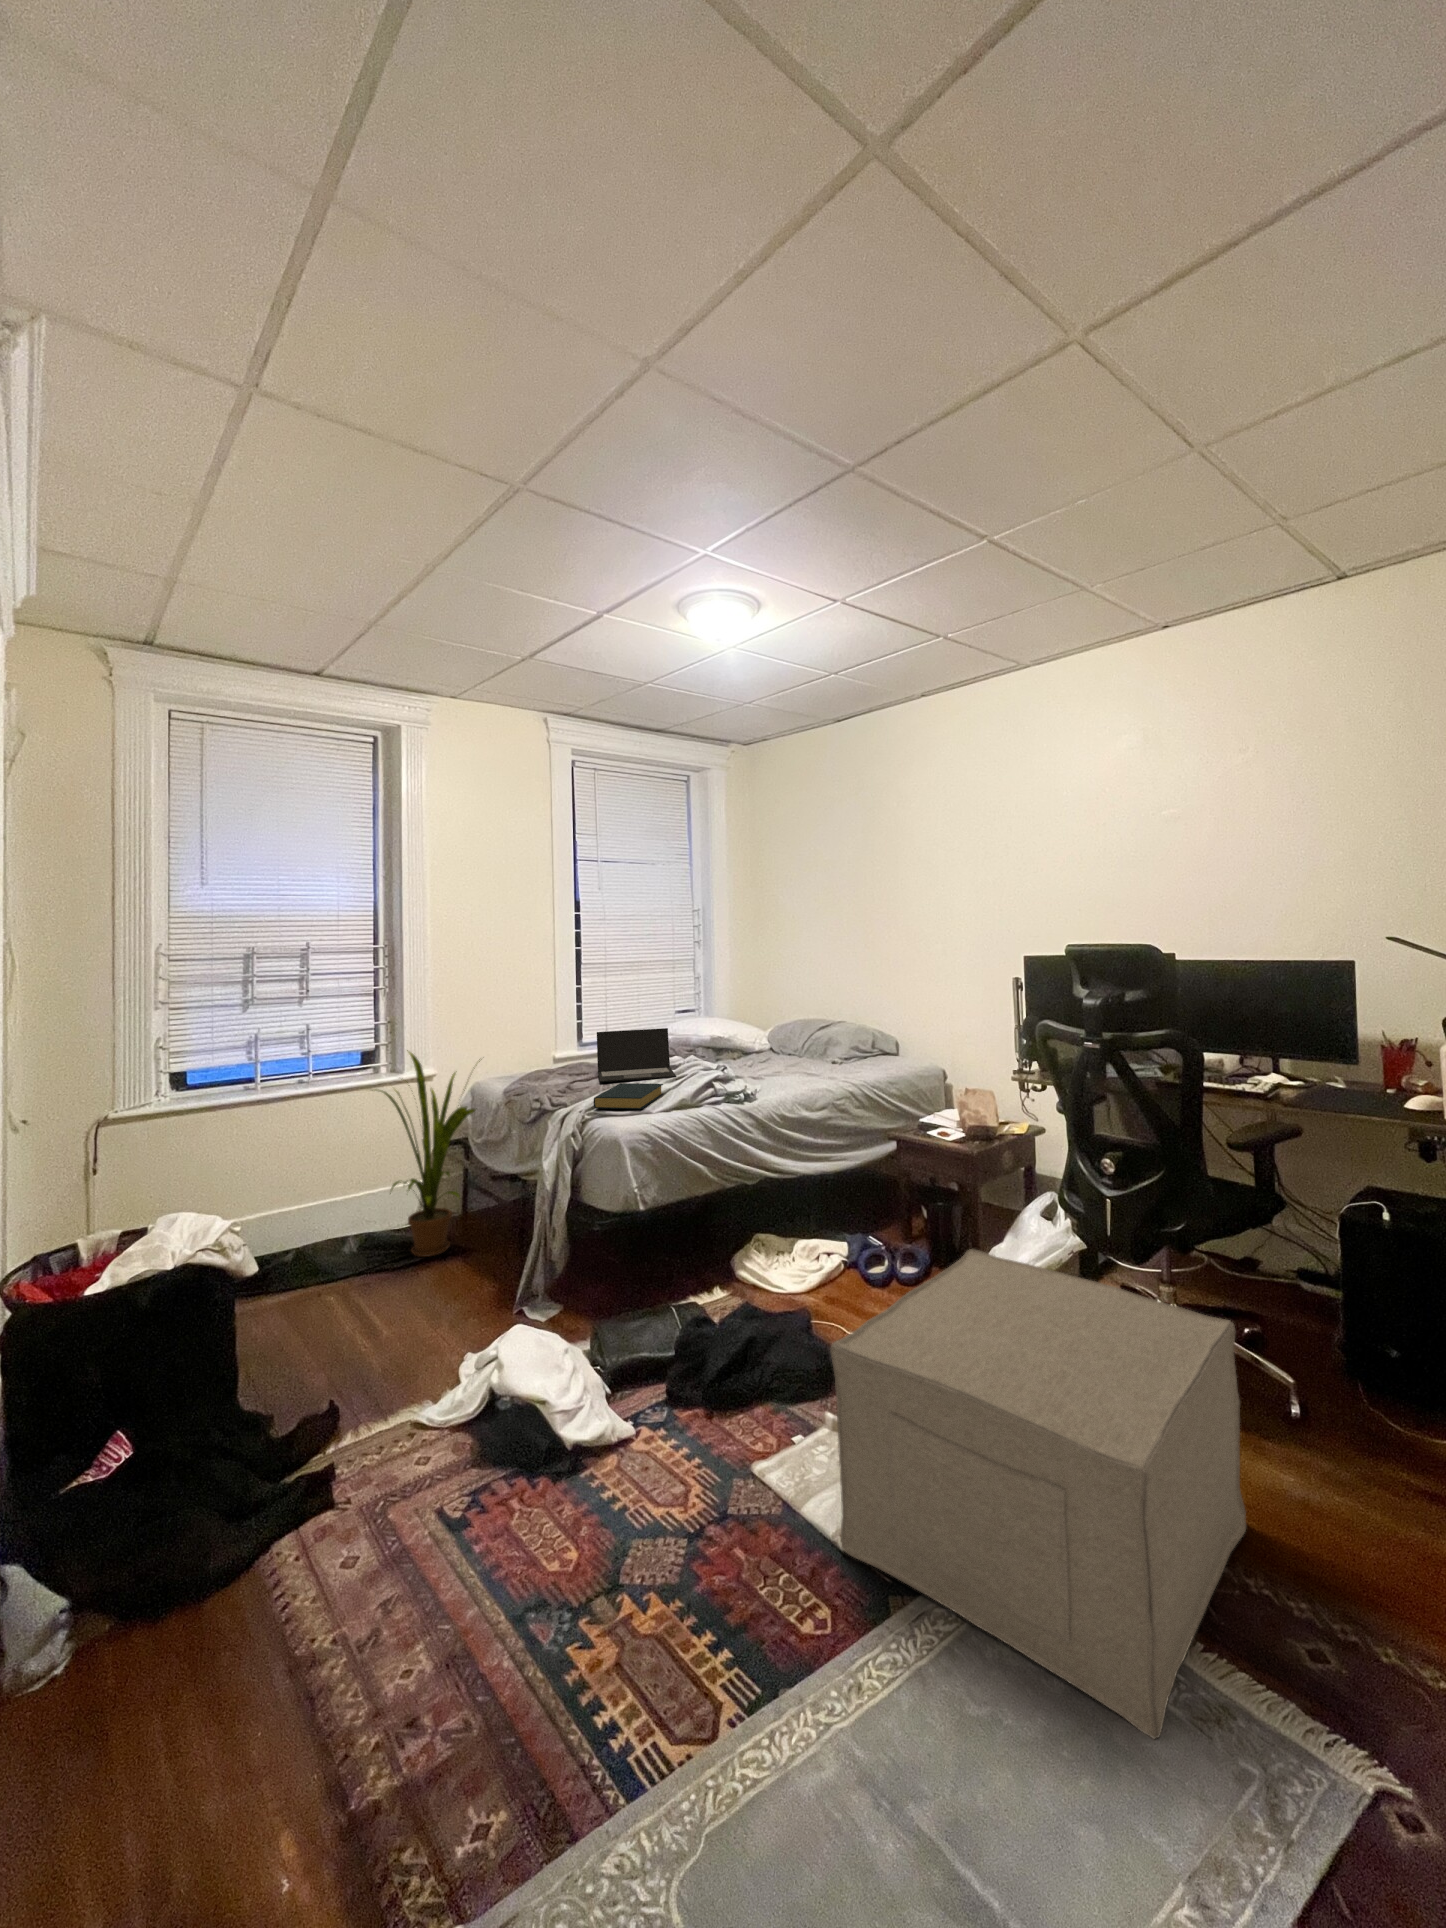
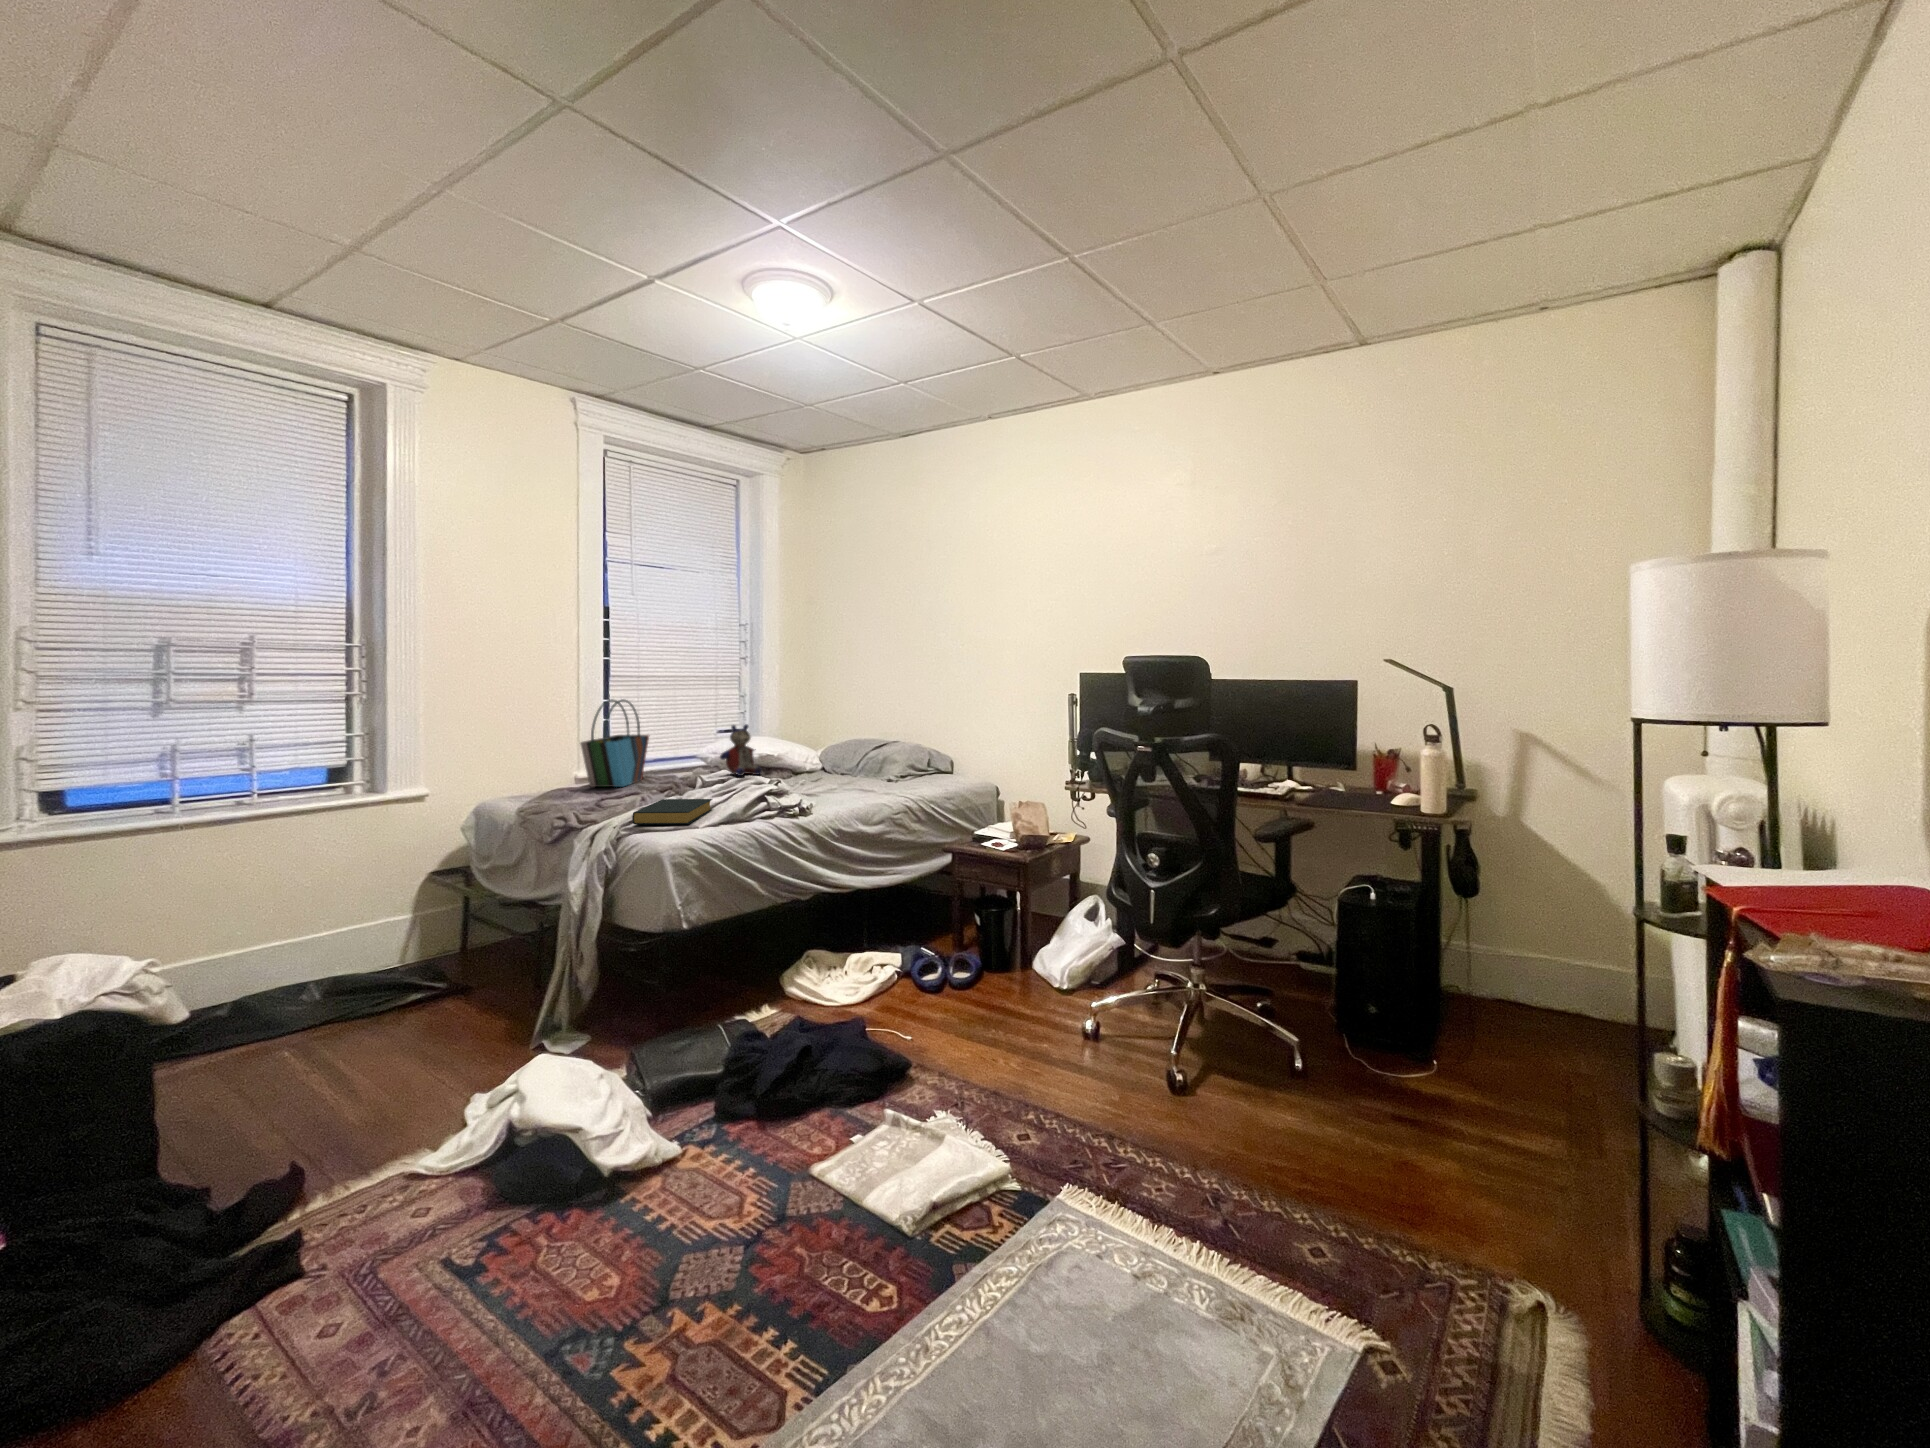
tote bag: none [553,987,611,1068] -> present [580,699,649,787]
stuffed bear: none [672,1007,711,1058] -> present [720,724,762,776]
laptop: present [597,1028,676,1082] -> none [633,744,725,800]
house plant: present [380,1050,480,1257] -> none [333,765,497,1000]
ottoman: present [830,1249,1246,1739] -> none [901,942,1260,1342]

